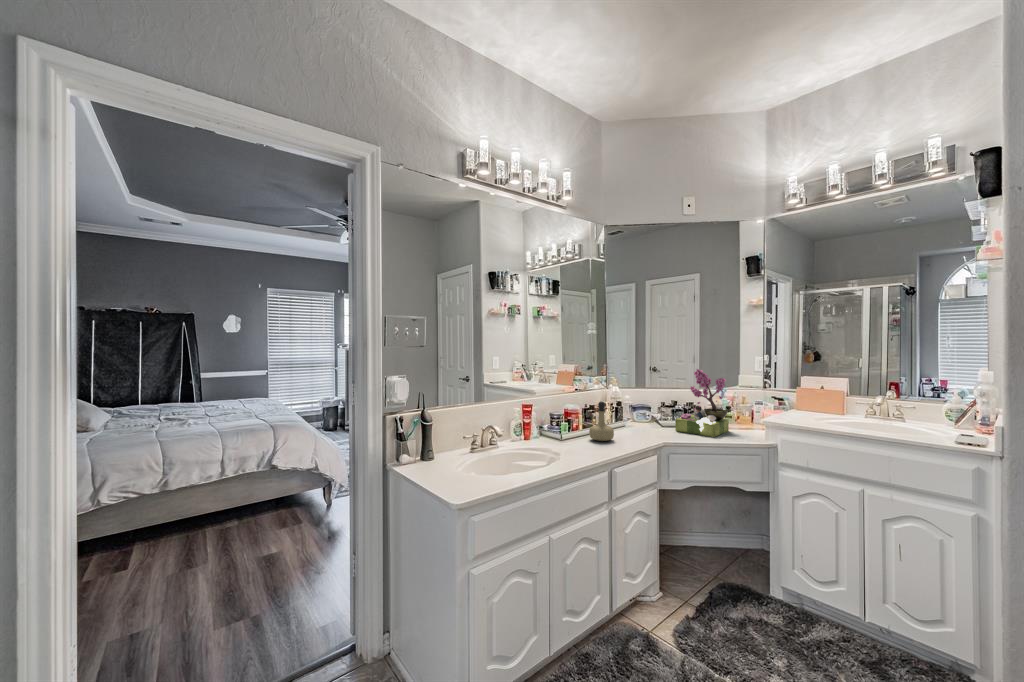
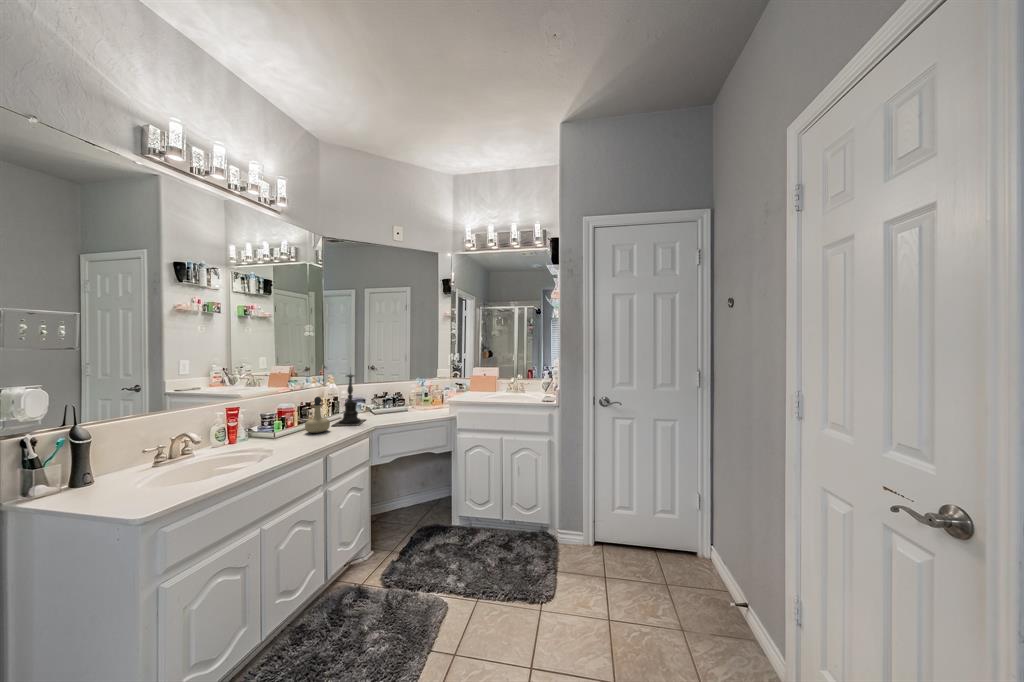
flower arrangement: present [675,369,729,437] -> none [385,363,425,416]
candle holder: none [615,371,654,439] -> present [332,373,365,426]

